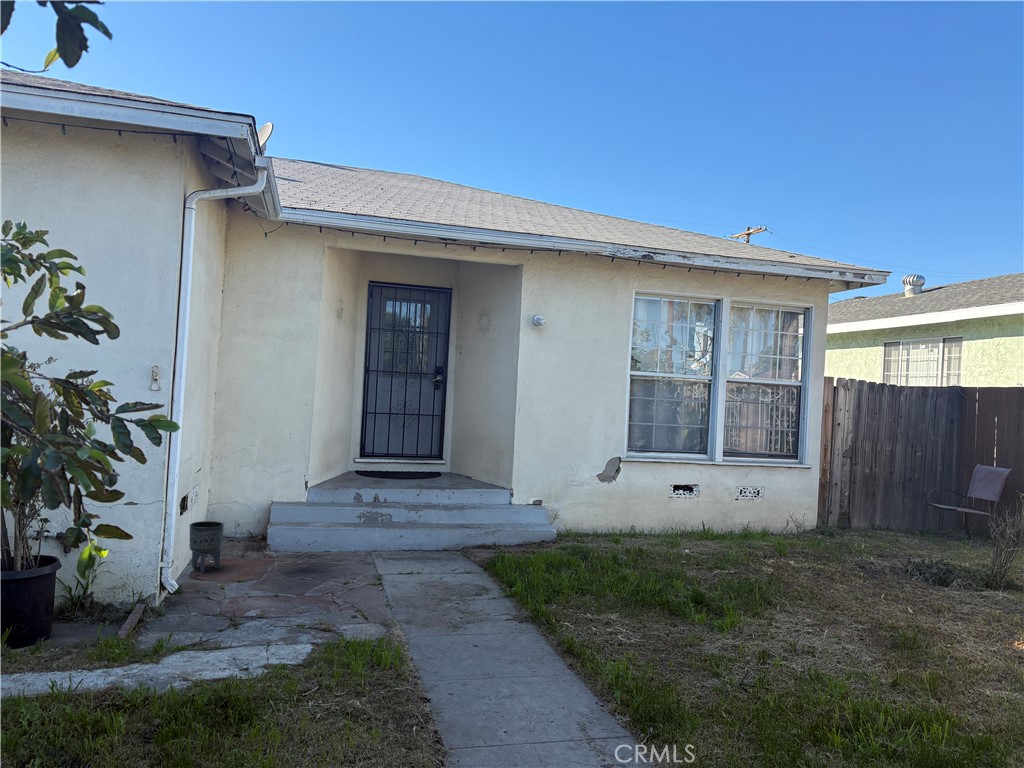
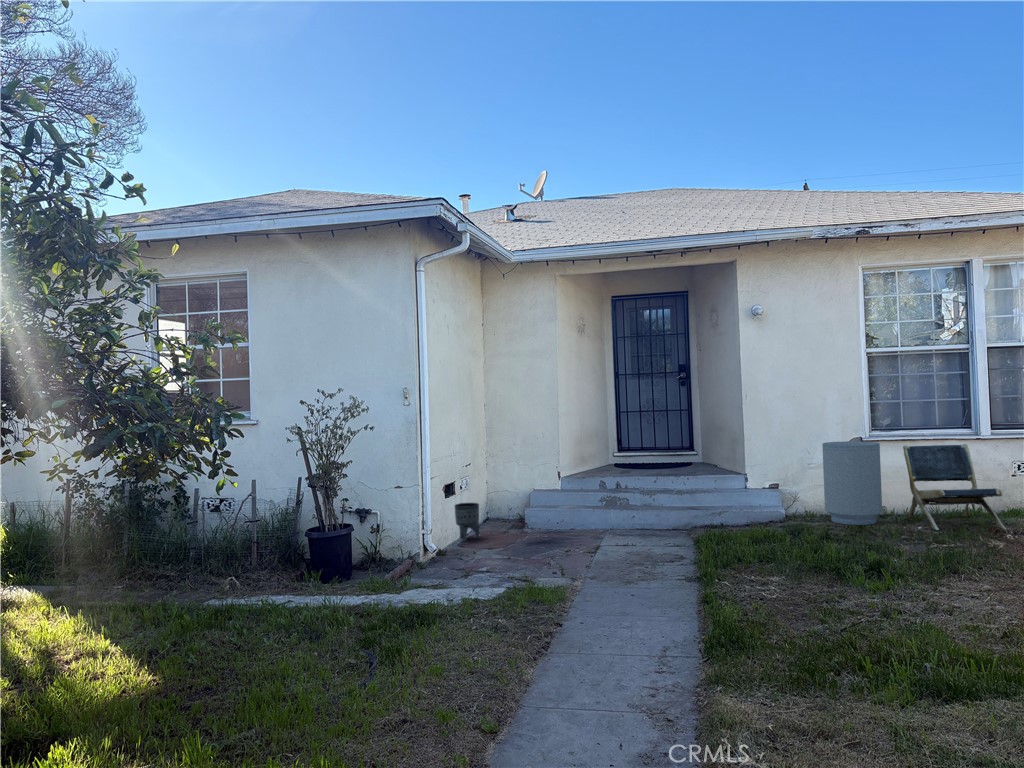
trash can: none [587,461,643,546] -> present [822,441,882,525]
lounge chair: none [653,468,739,551] -> present [903,444,1006,530]

